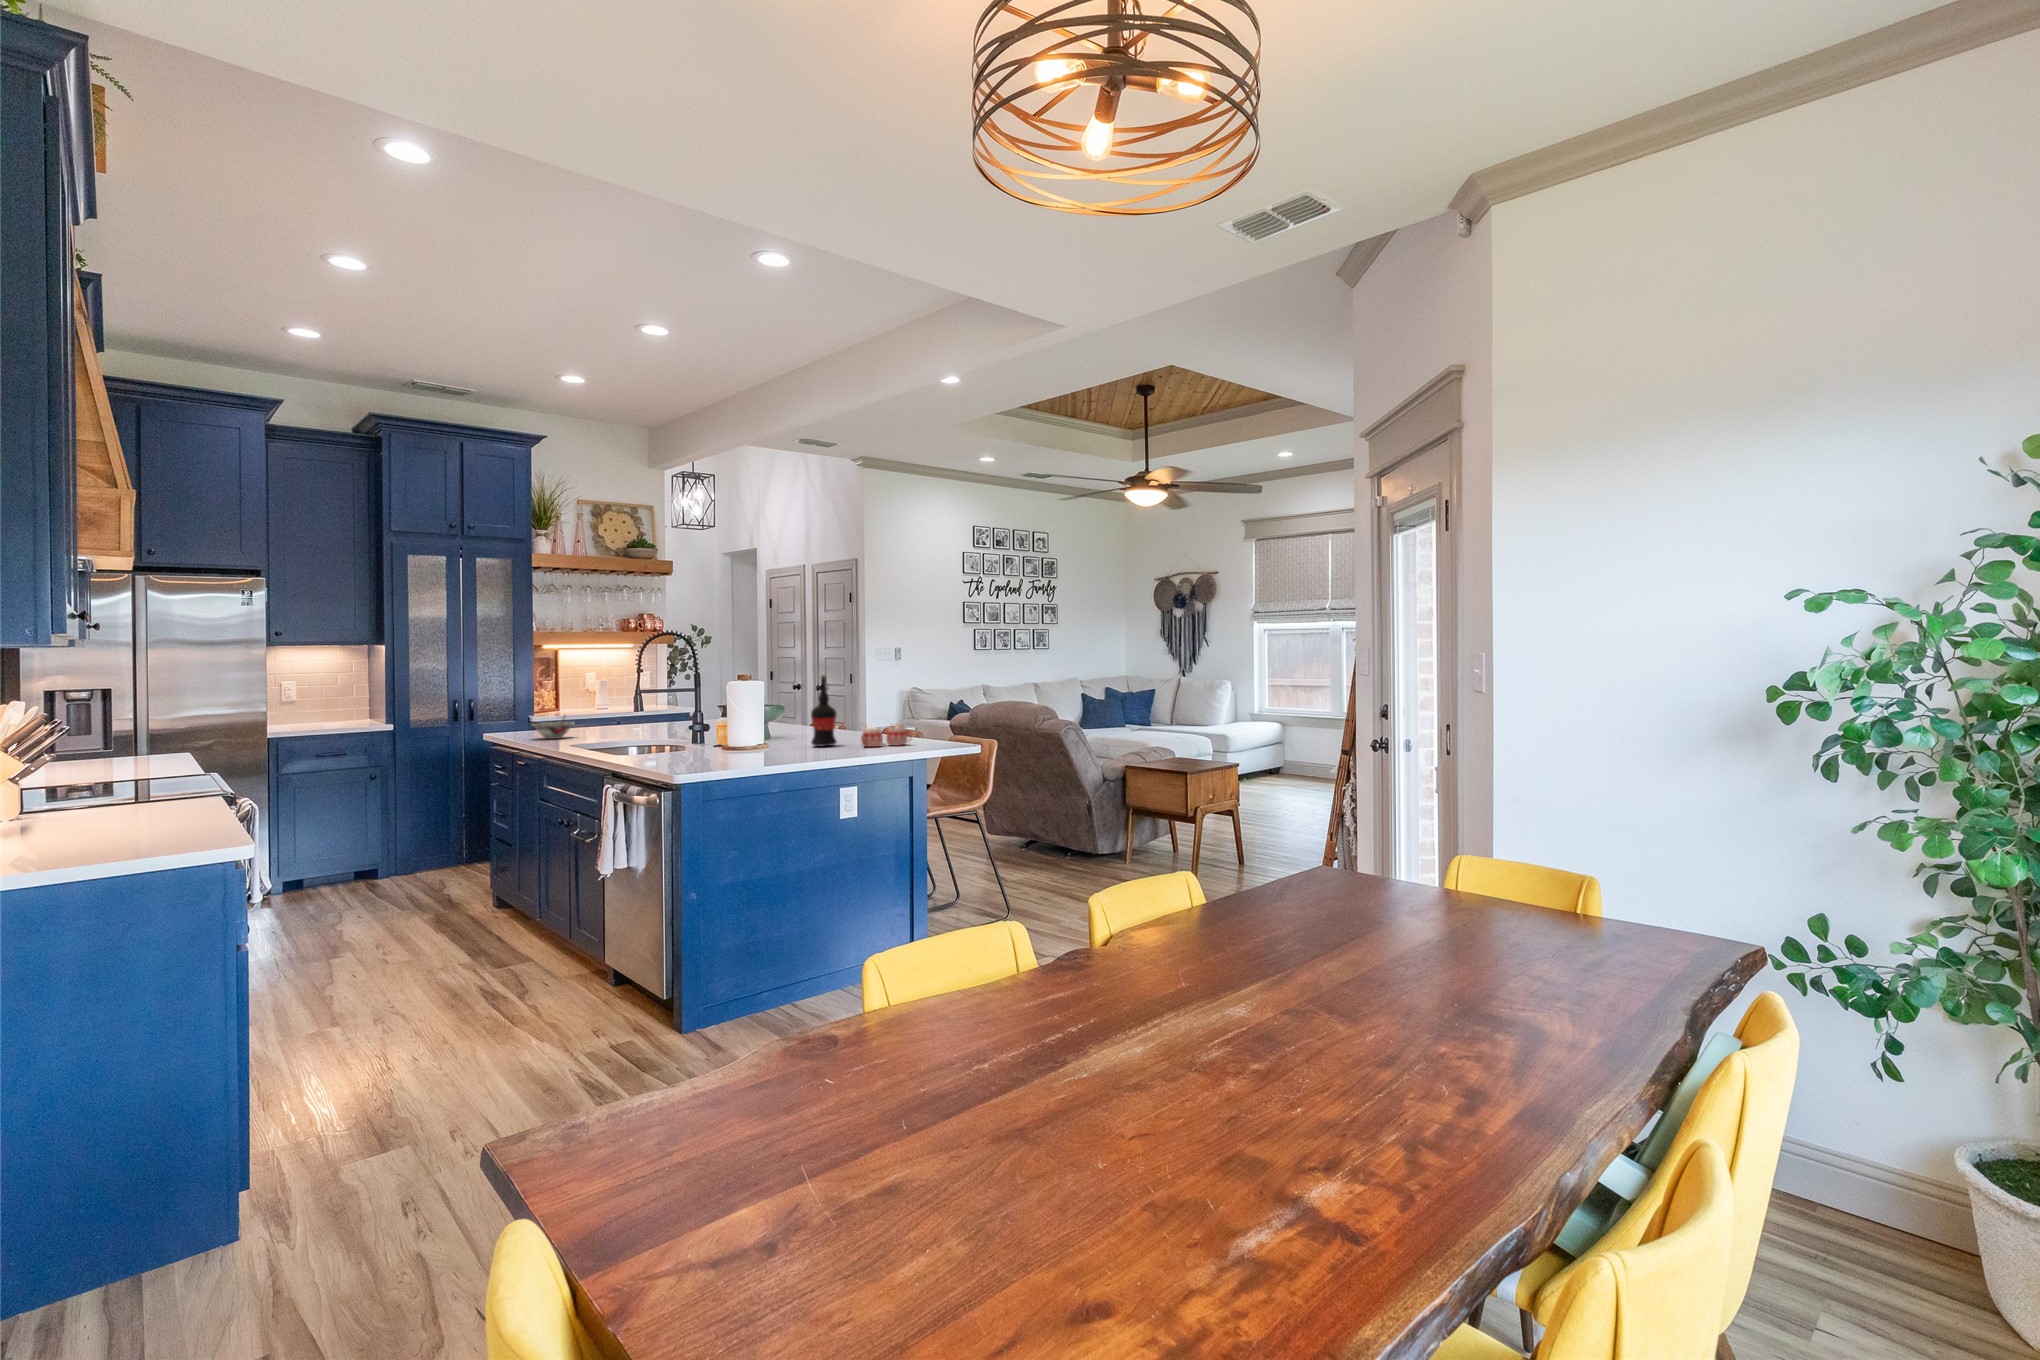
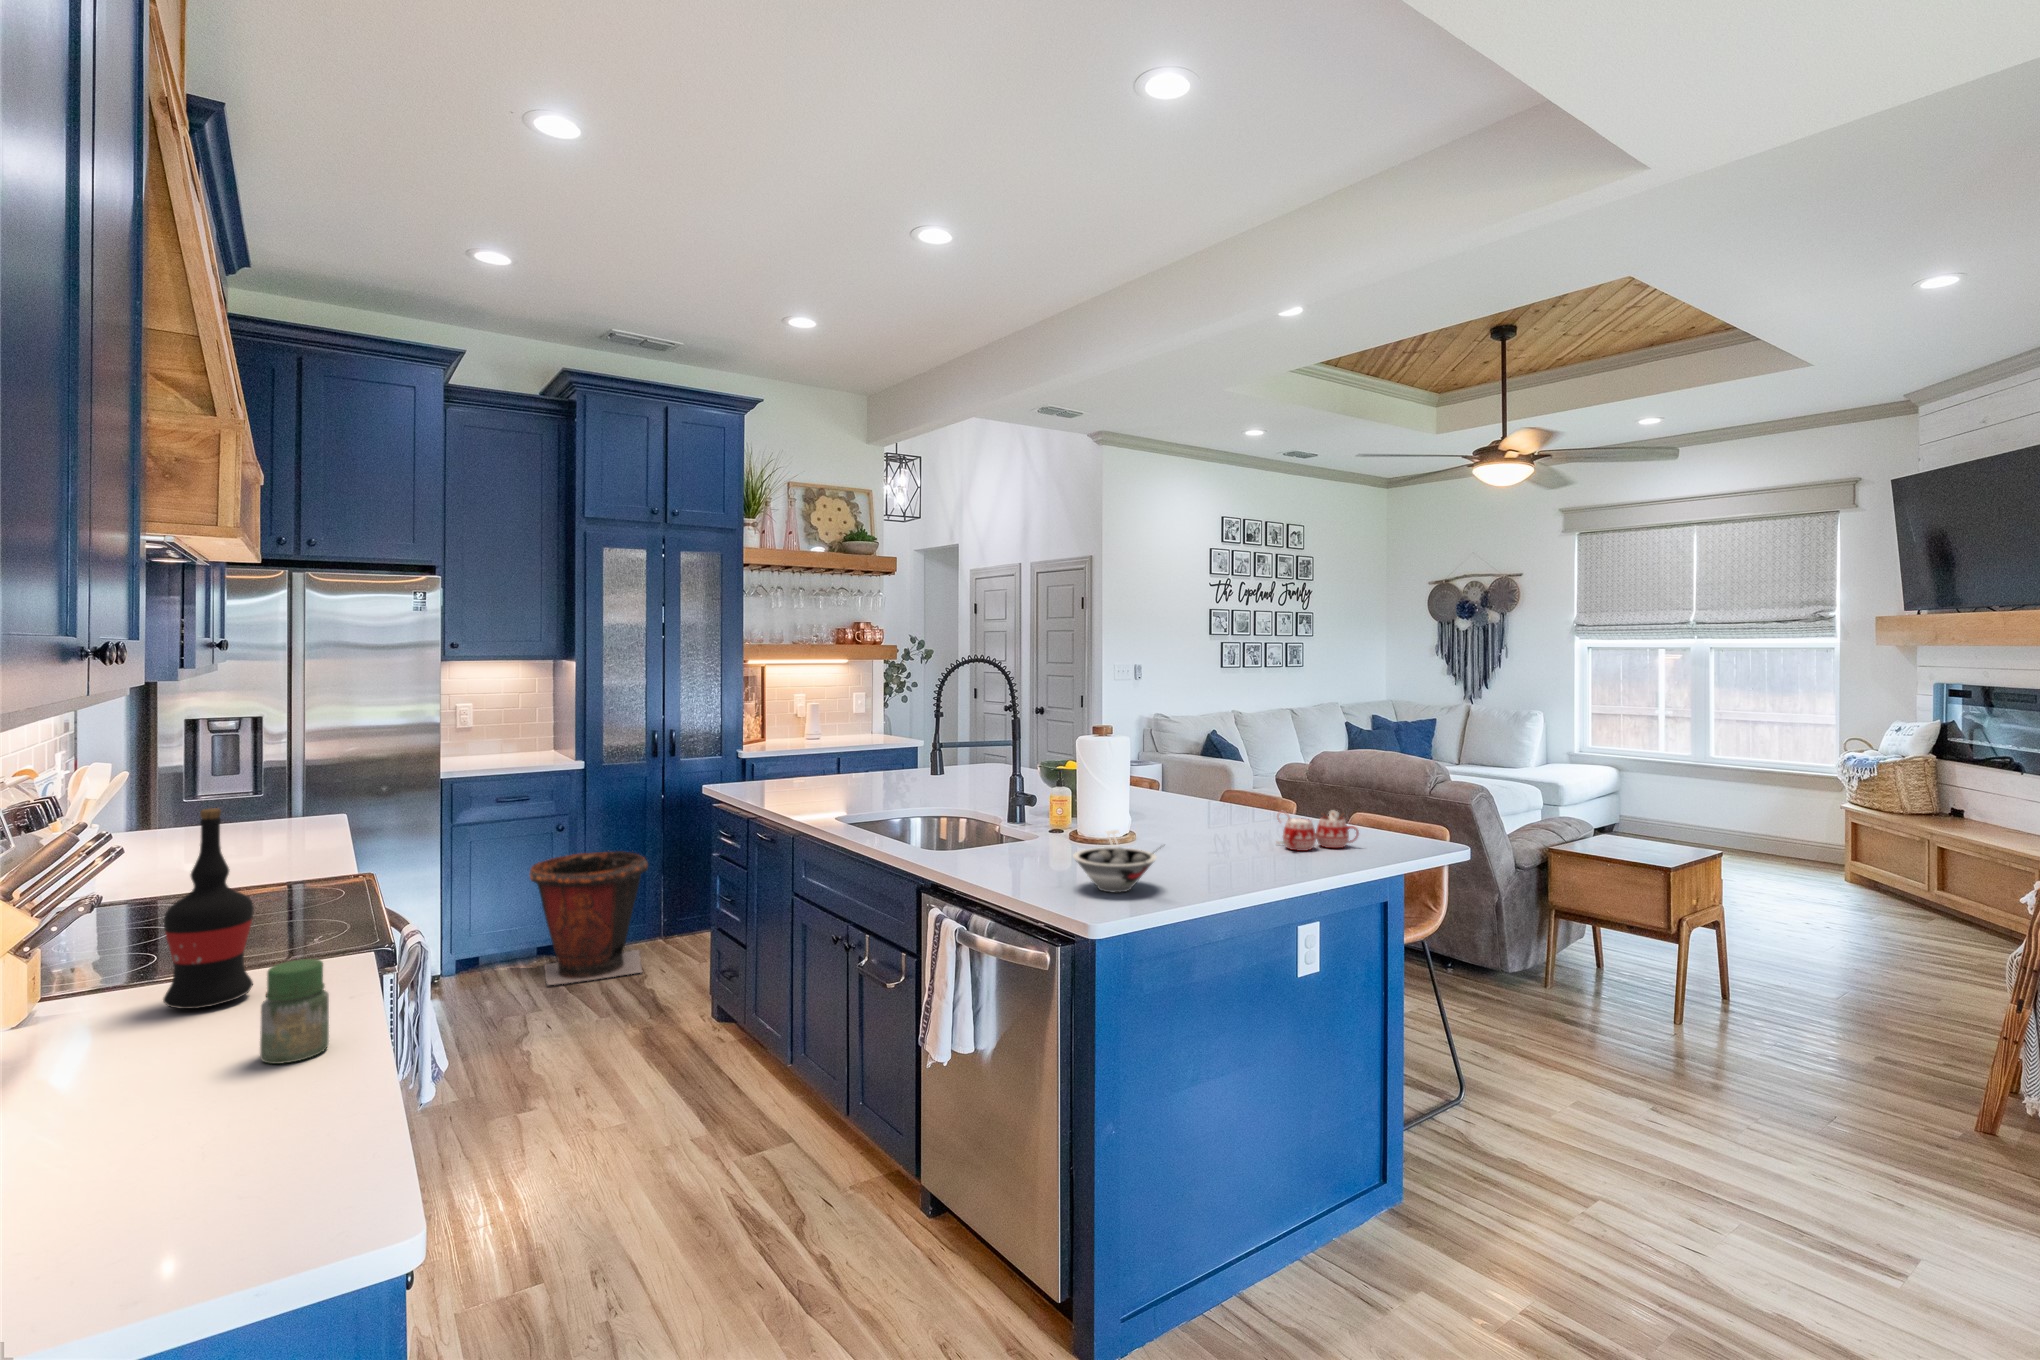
wine bottle: present [811,675,837,746] -> present [163,808,254,1009]
bowl: present [533,713,574,739] -> present [1073,830,1157,893]
jar: none [147,773,186,824] -> present [260,959,329,1064]
trash can: none [345,792,448,896] -> present [529,851,648,985]

